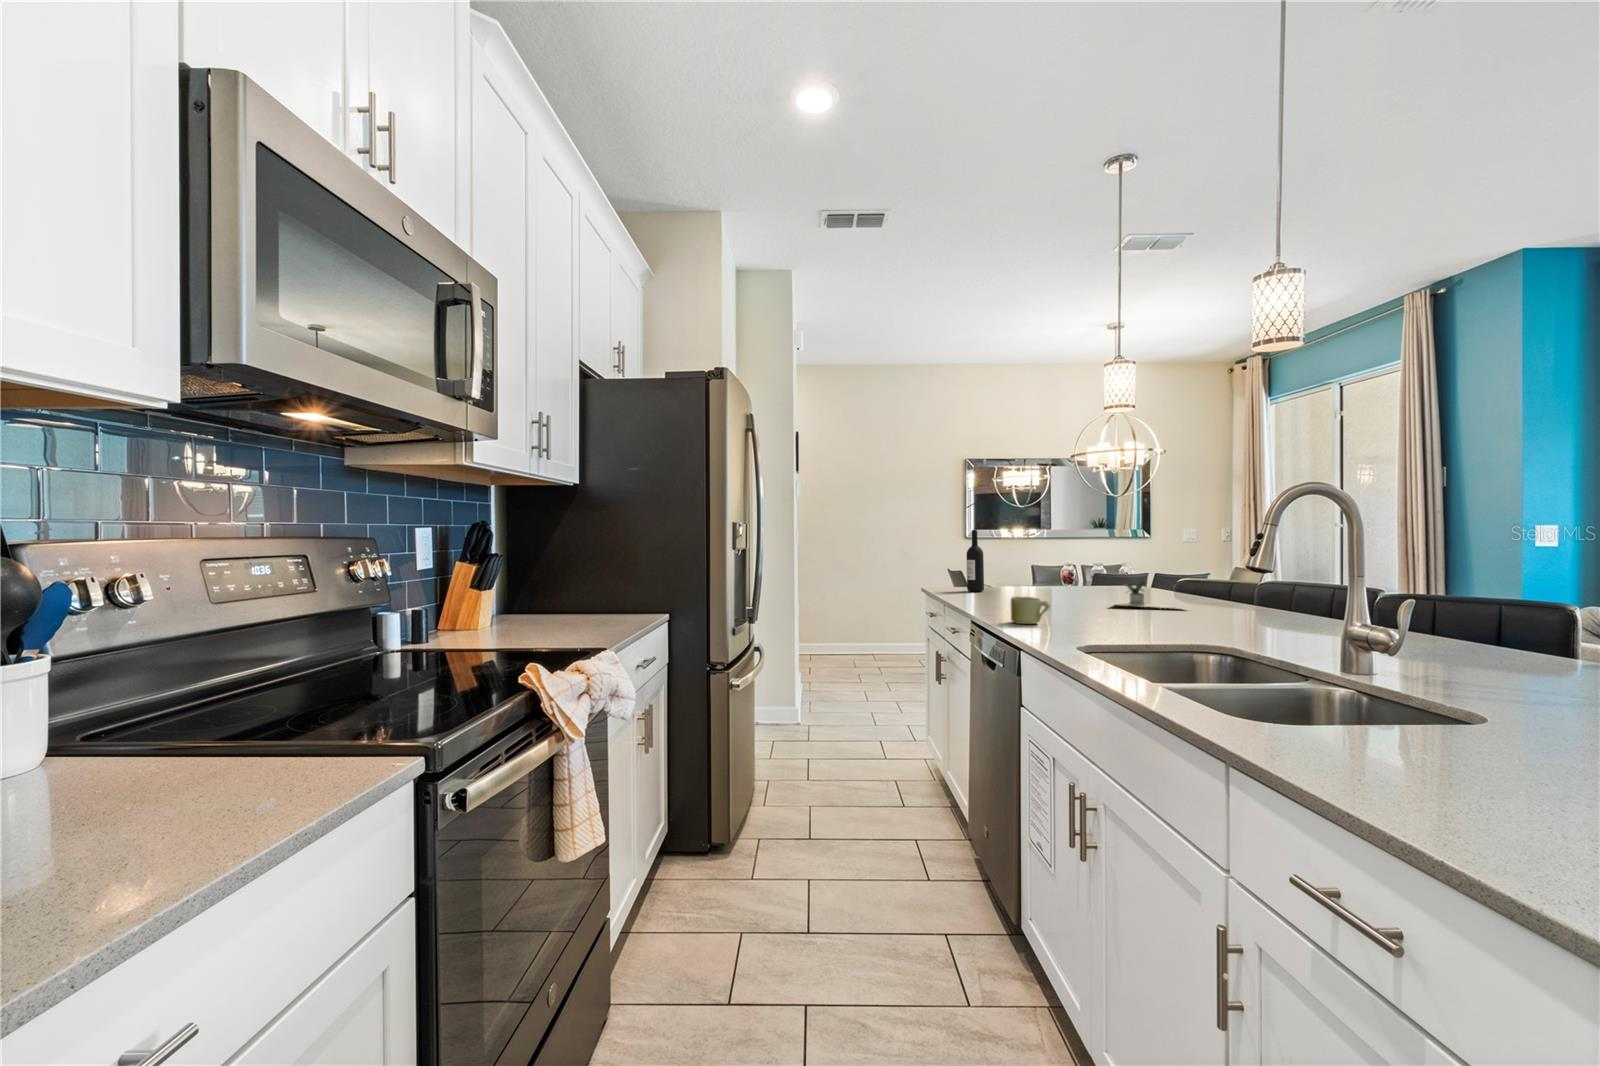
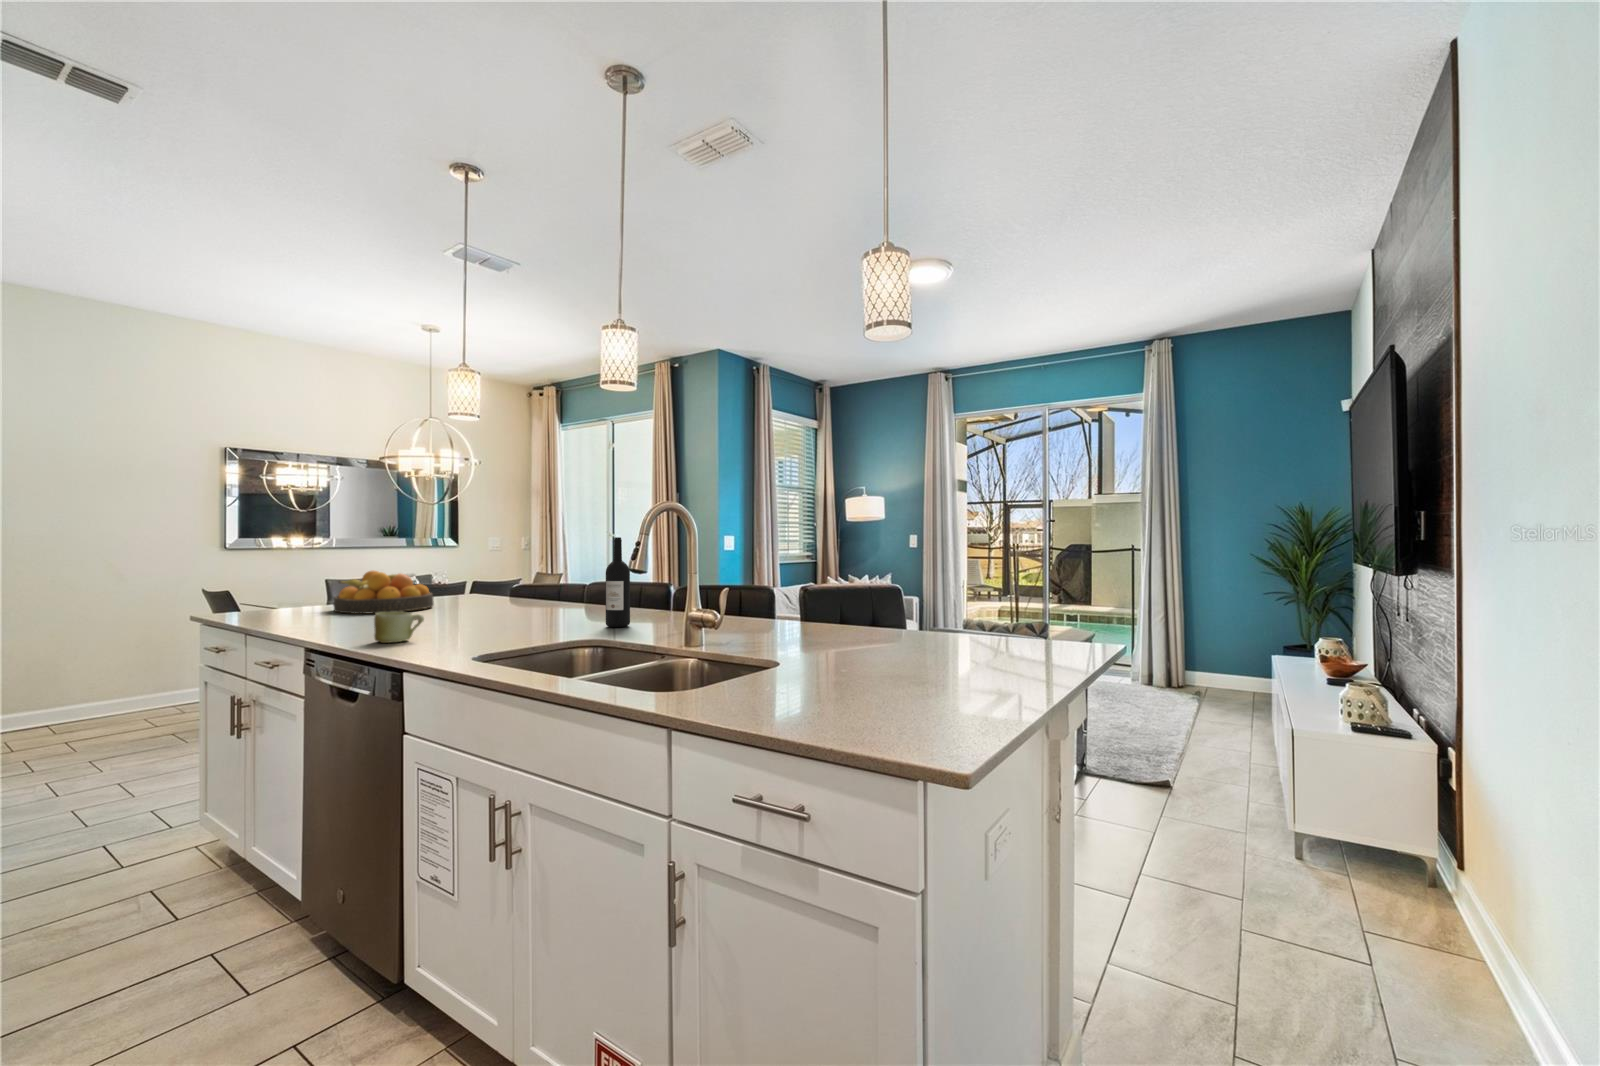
wine bottle: present [967,530,984,592] -> present [606,537,630,627]
fruit bowl: none [1009,560,1089,598] -> present [333,571,434,614]
potted plant: present [1112,579,1179,609] -> none [466,584,564,614]

